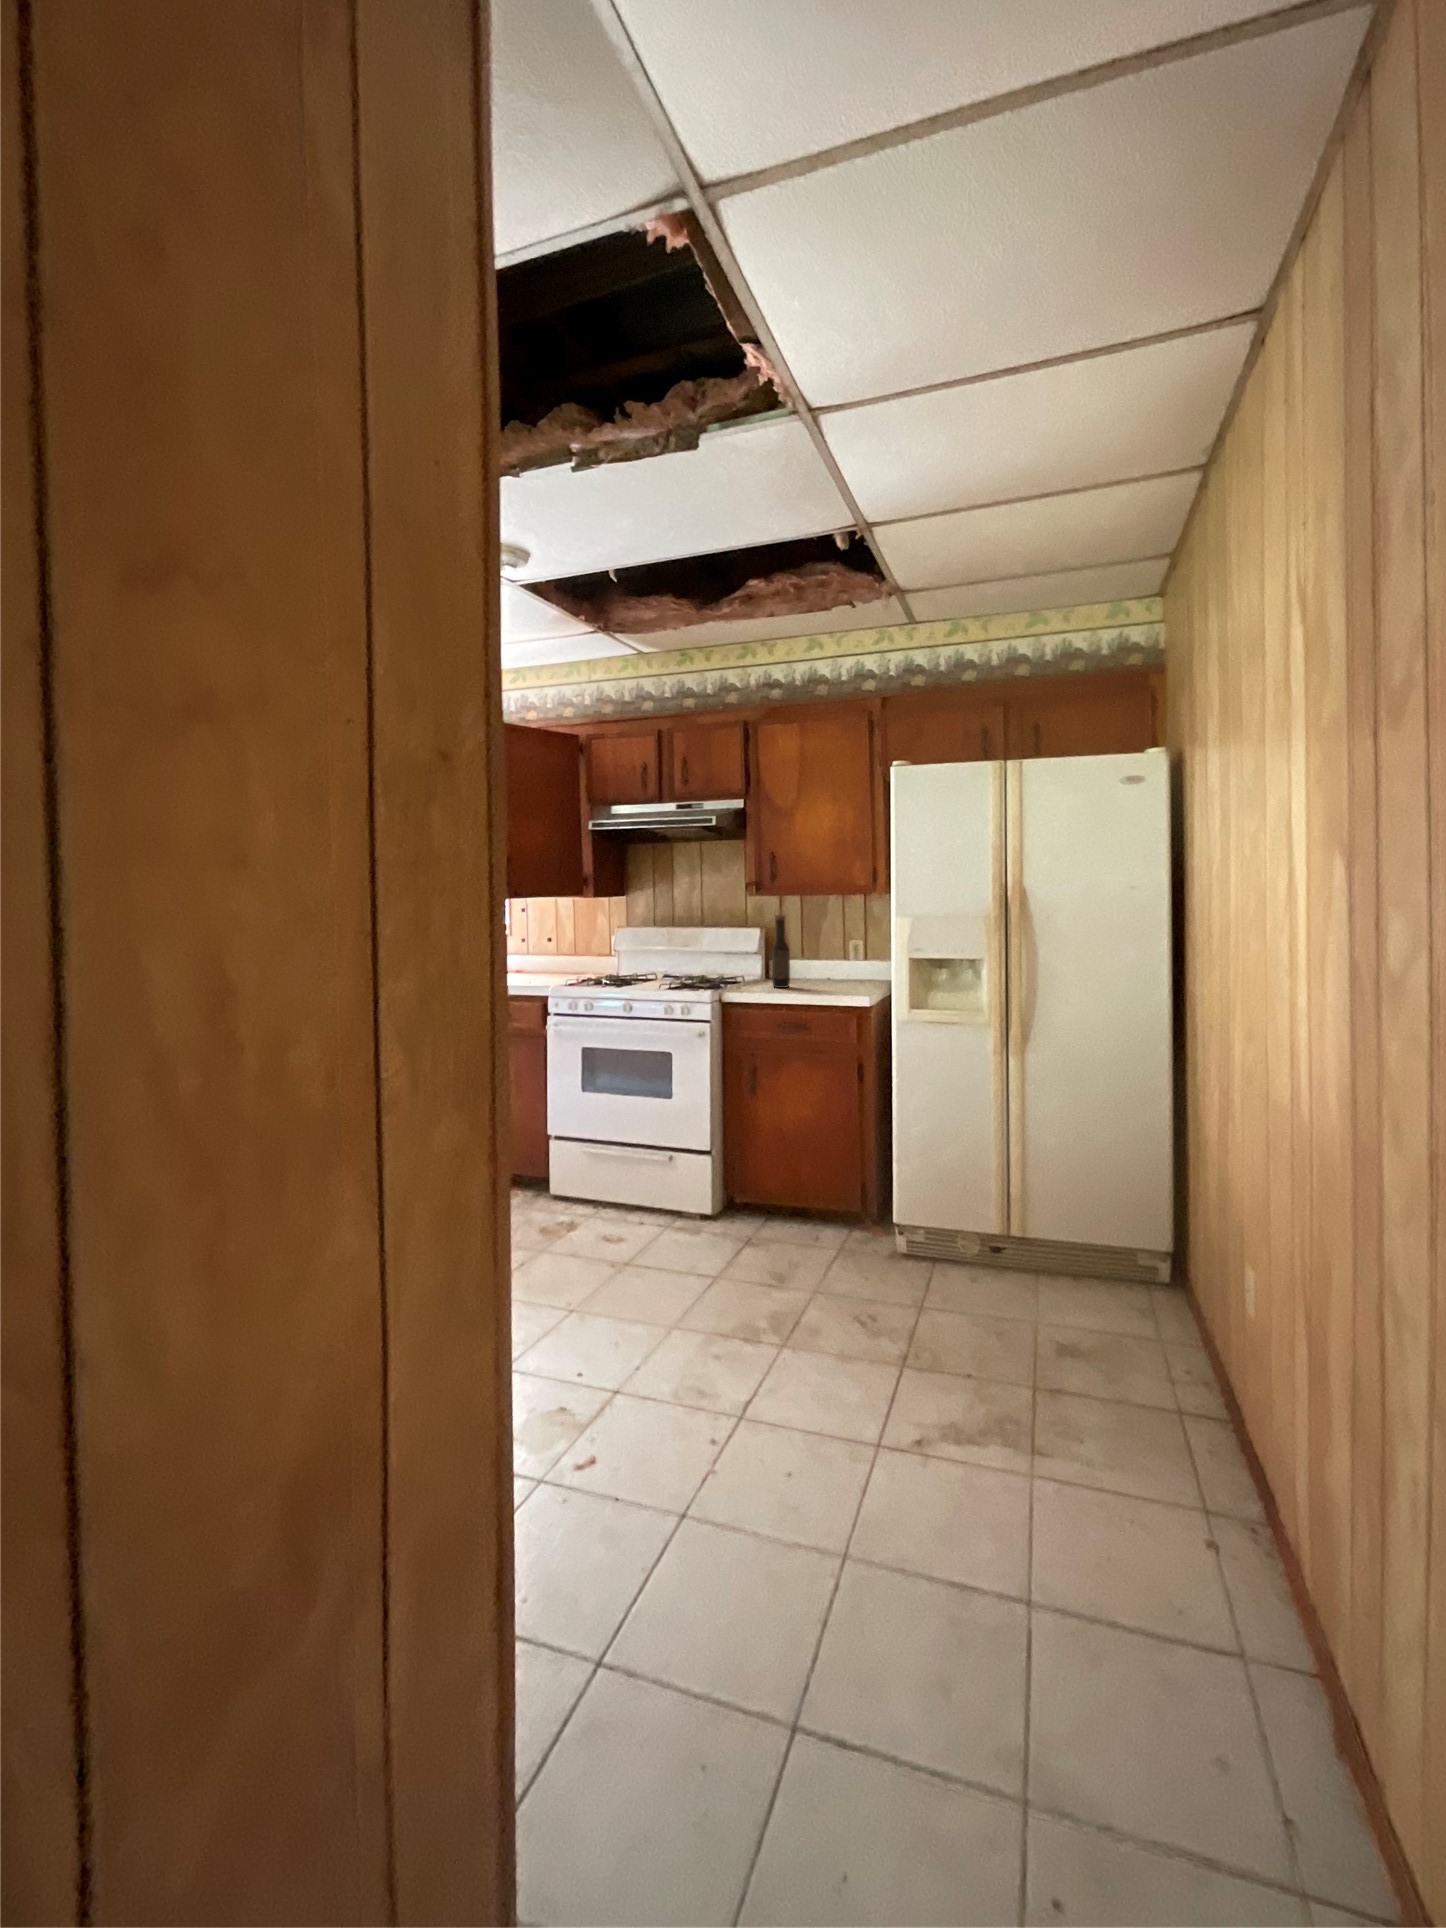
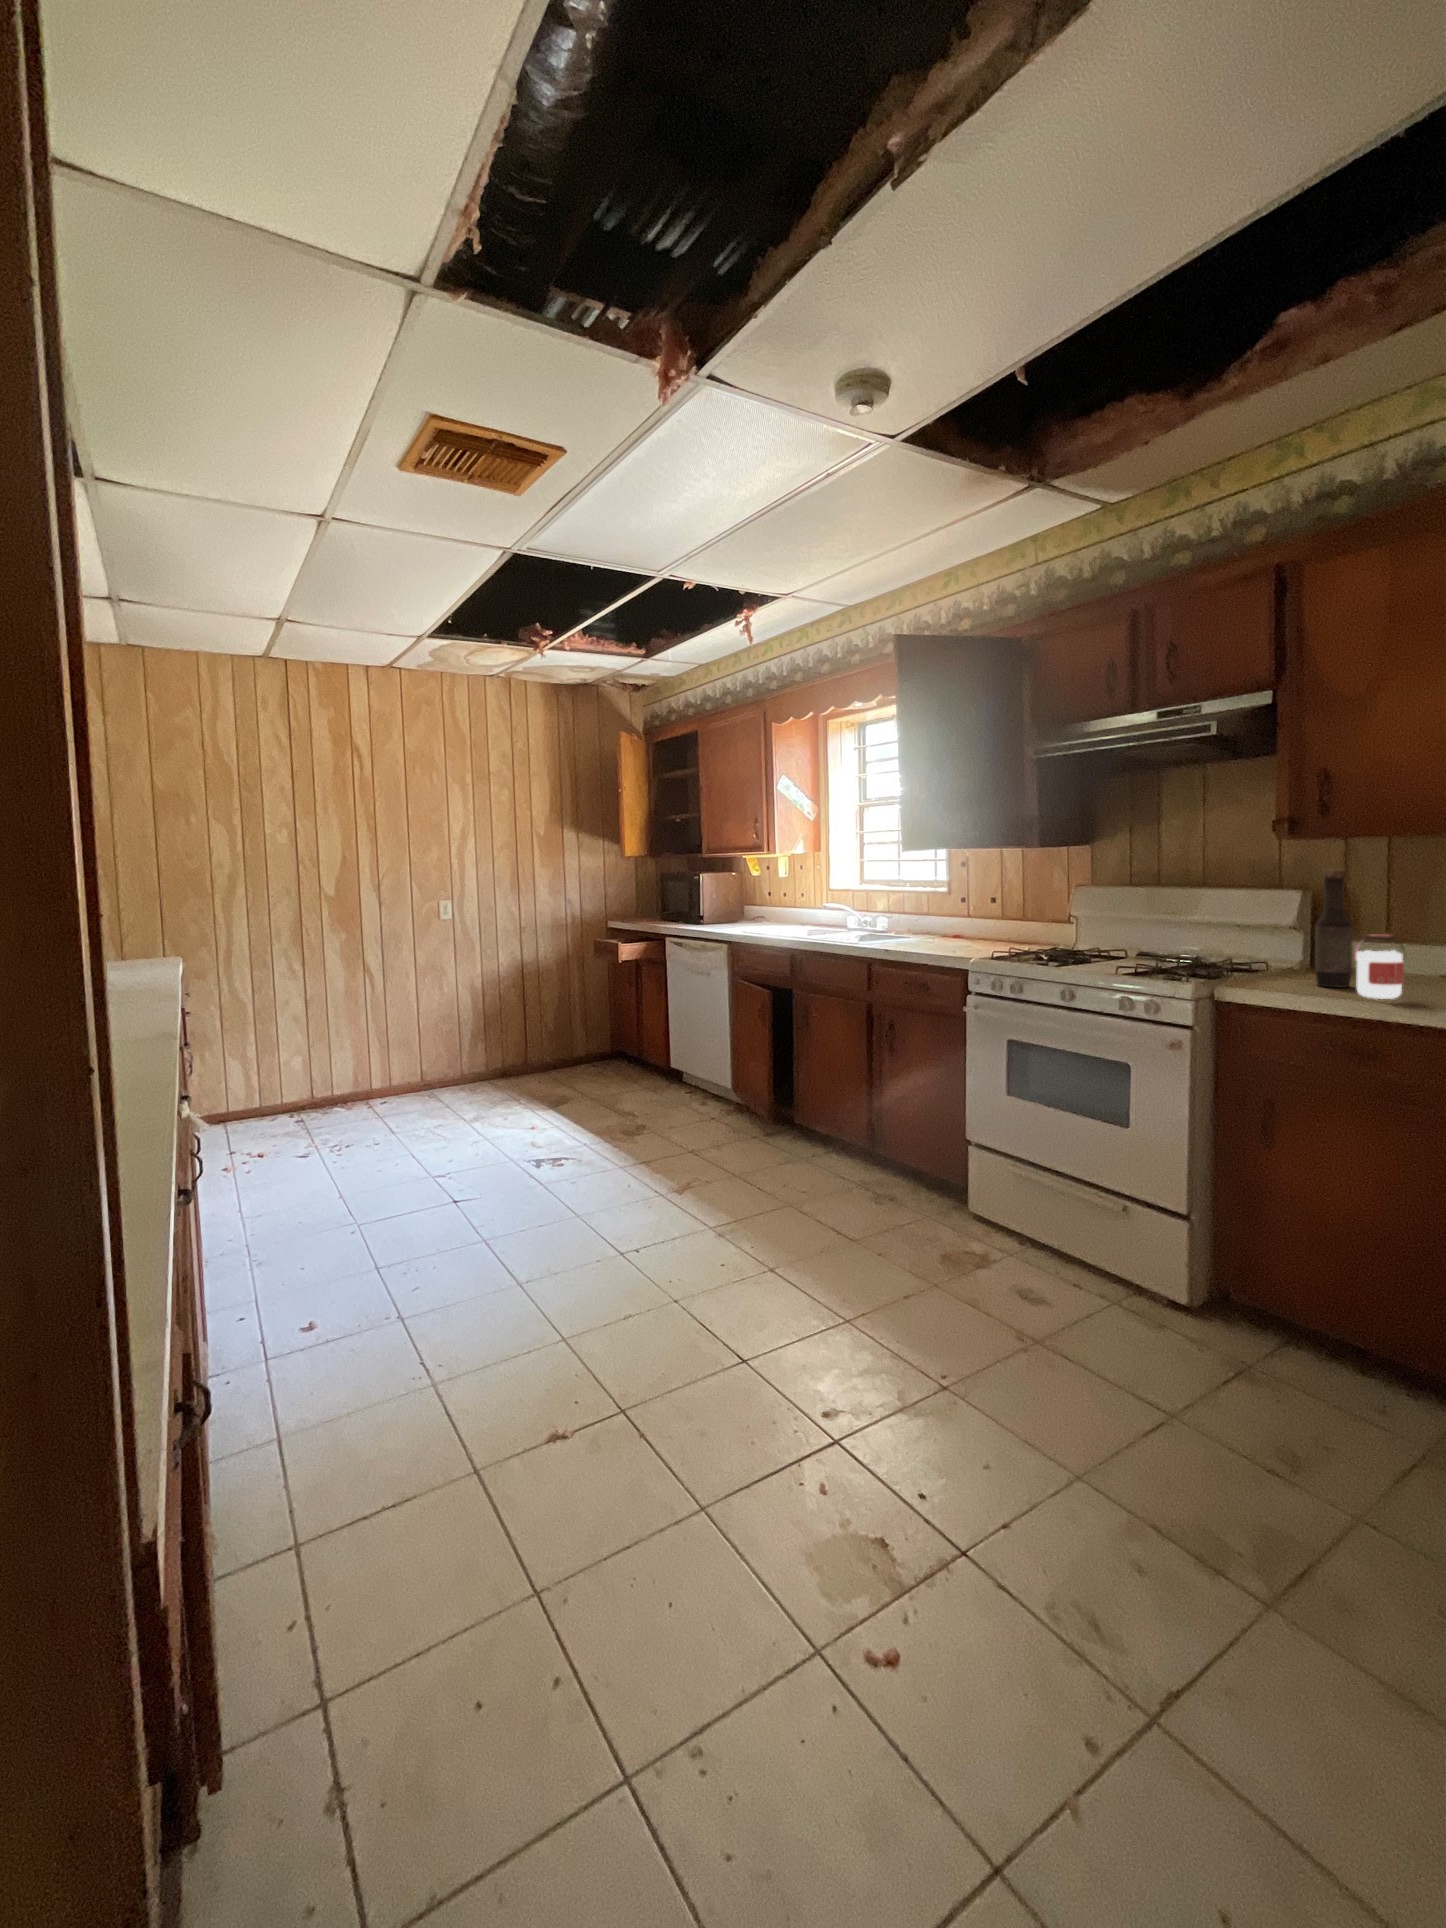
jar: none [794,953,817,992] -> present [1355,934,1404,999]

